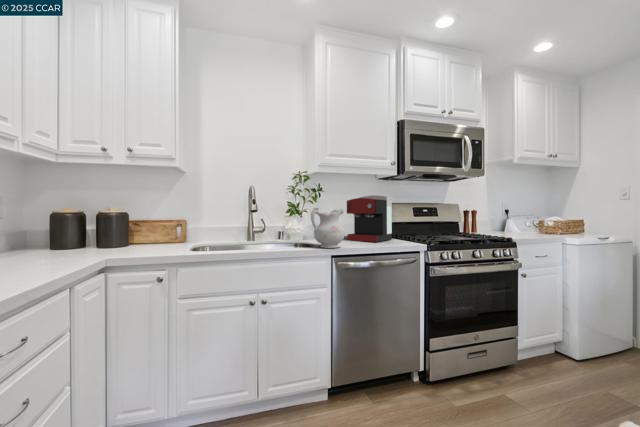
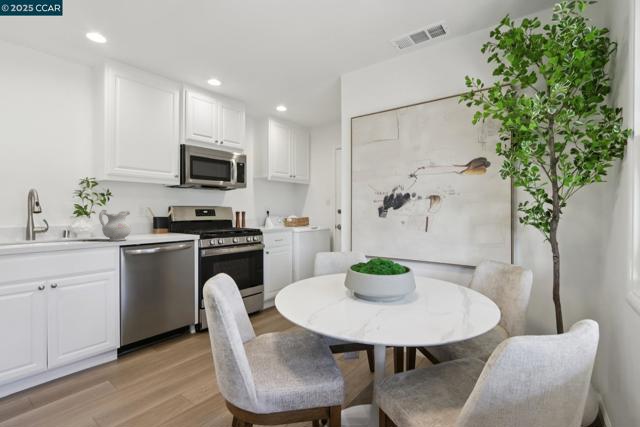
coffee maker: present [347,195,392,242] -> none [136,200,176,236]

